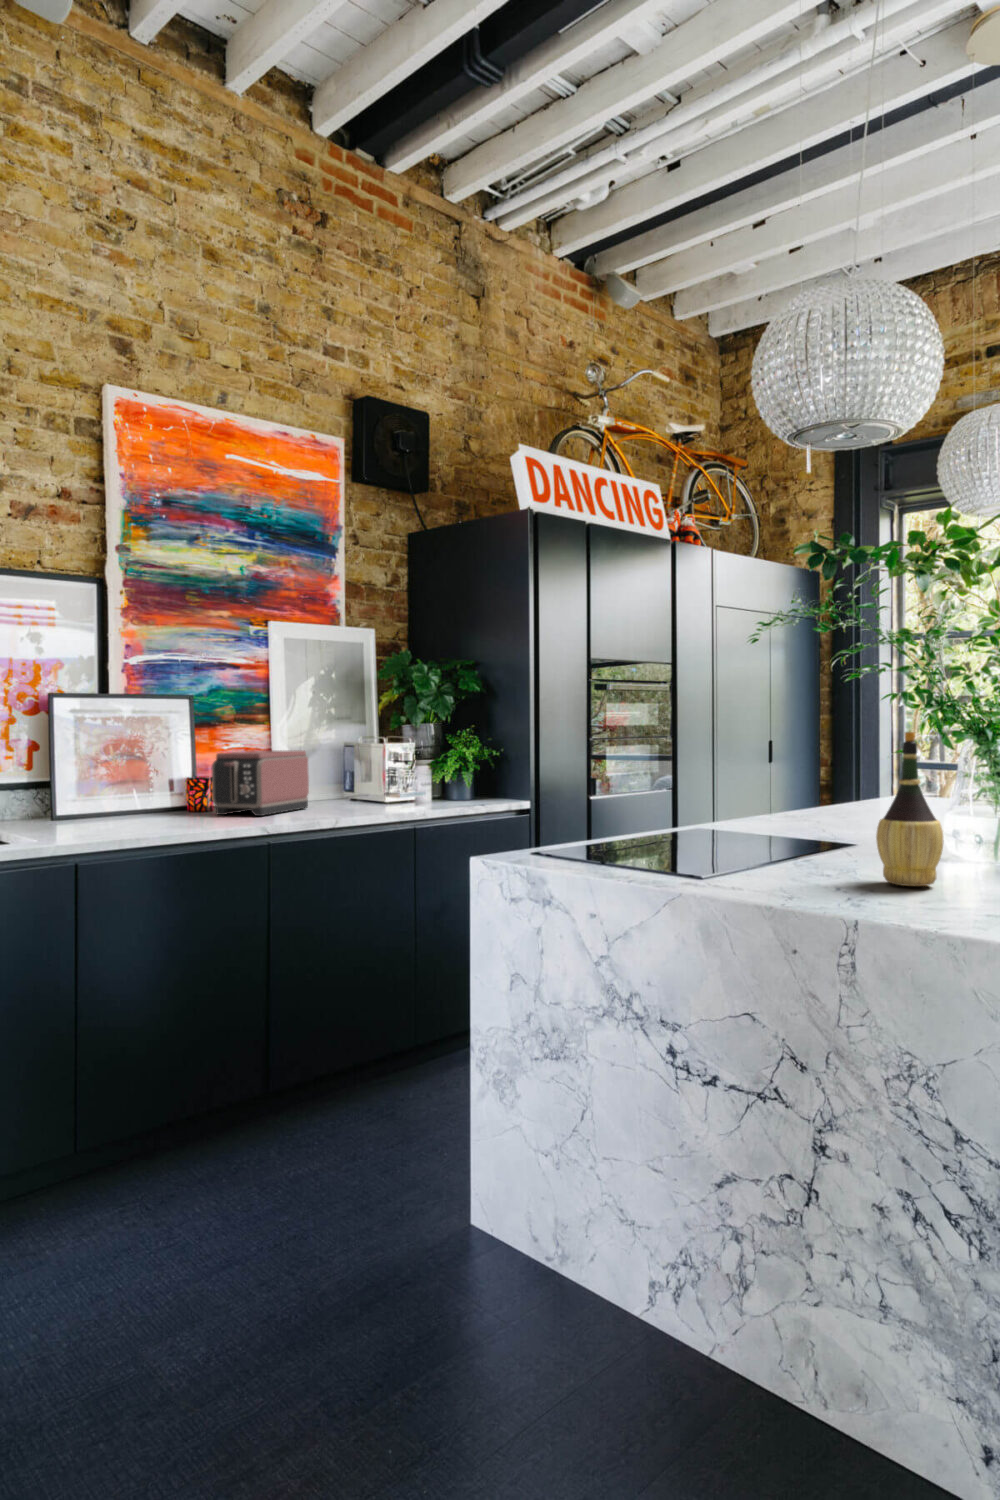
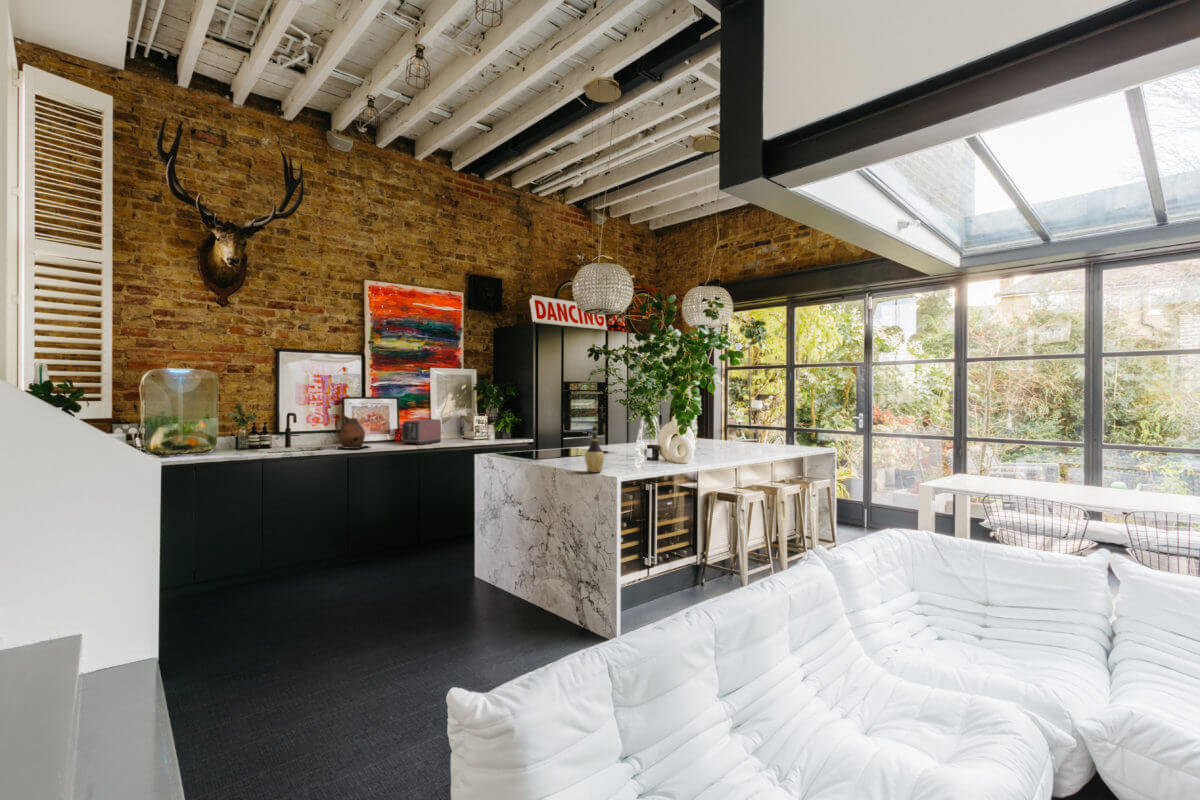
ceramic pitcher: none [38,733,137,830] -> present [335,414,366,449]

